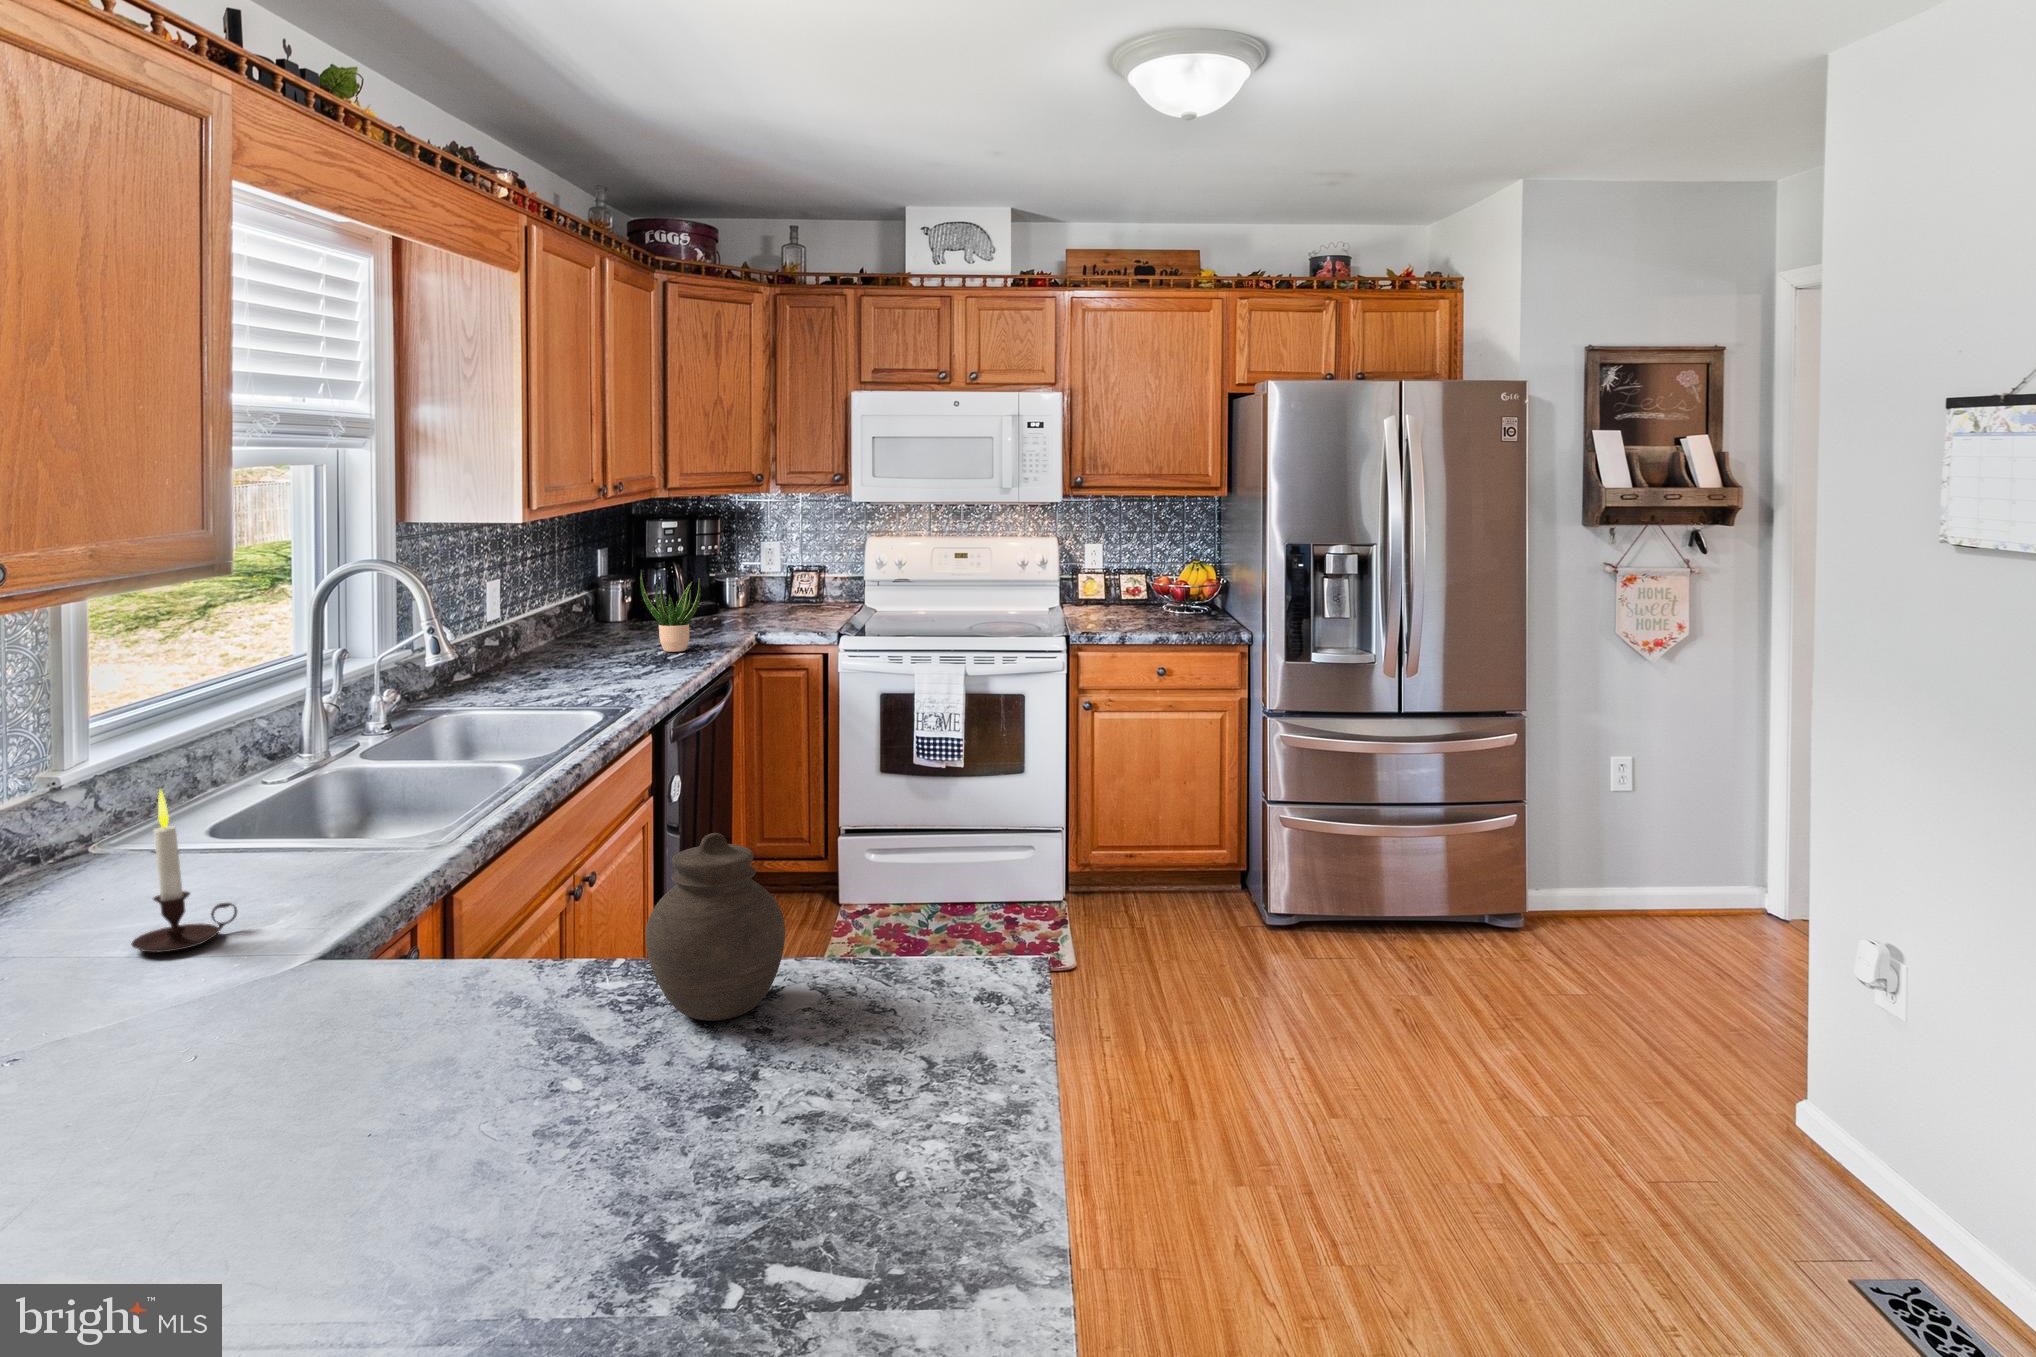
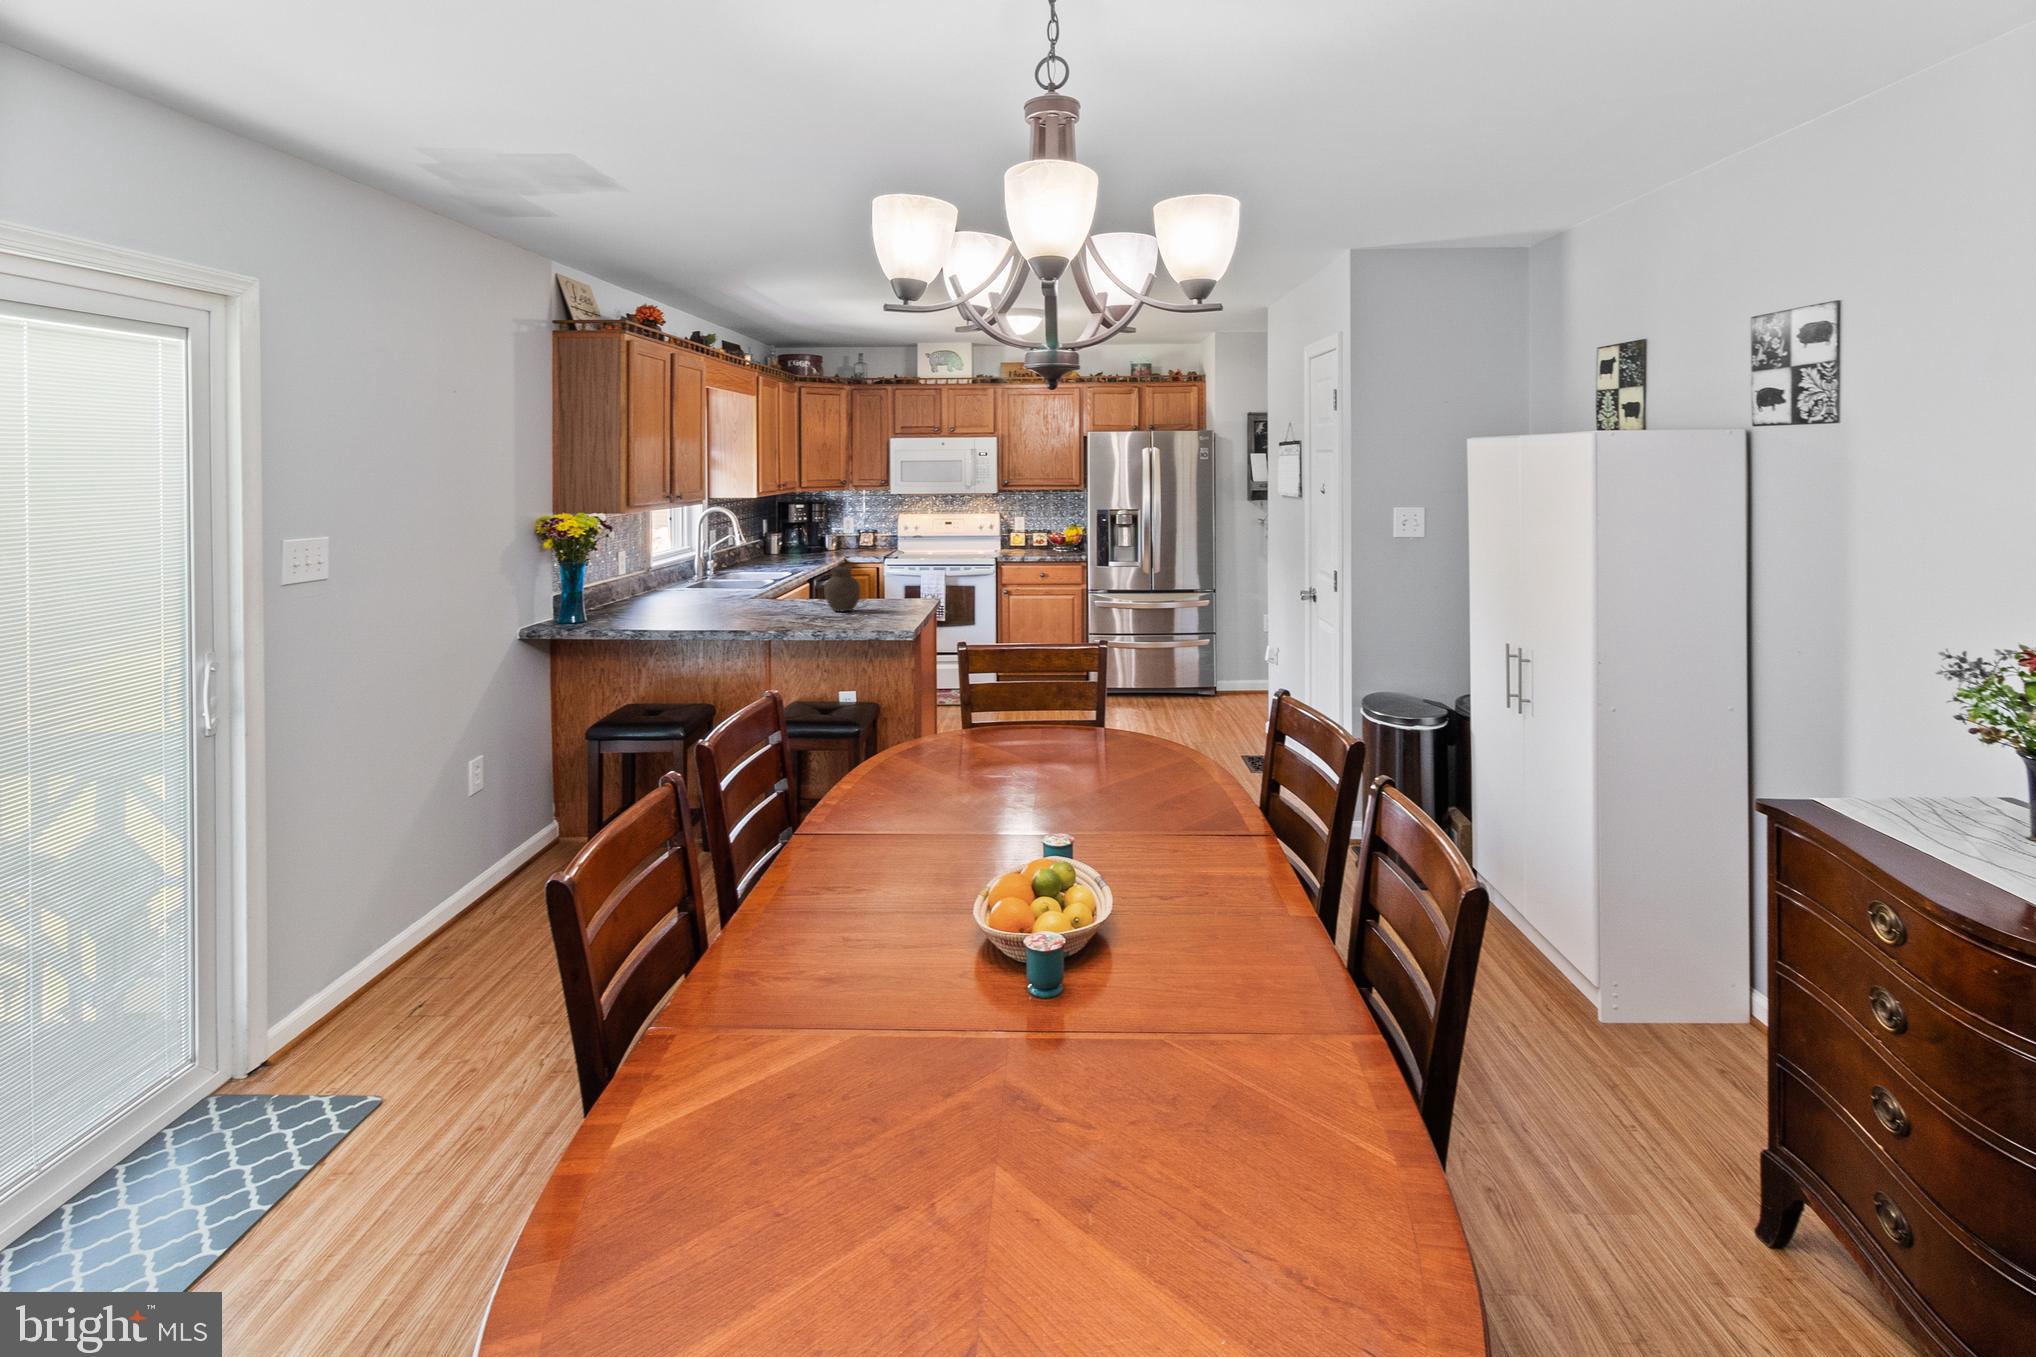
potted plant: present [640,573,700,652] -> none [789,524,818,564]
candle: present [132,790,237,952] -> none [673,560,699,607]

